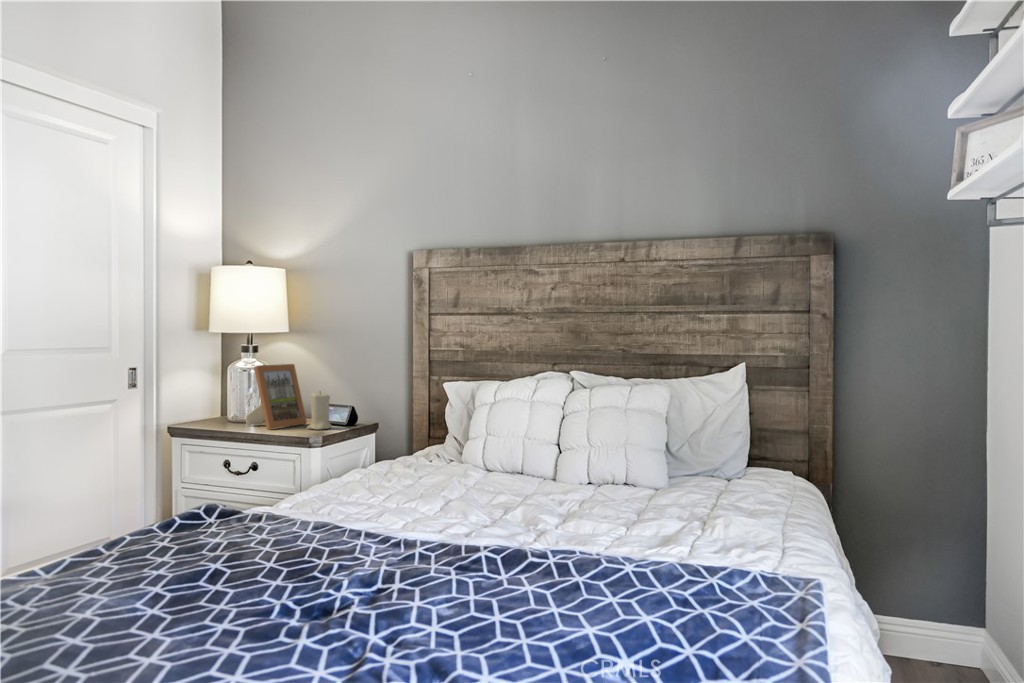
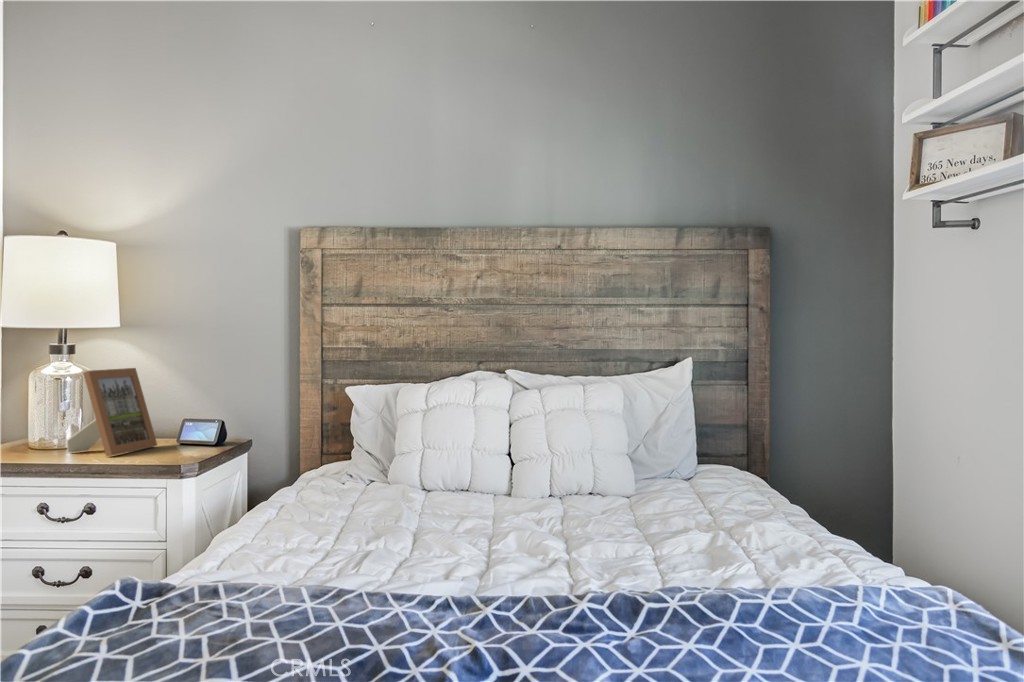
candle: present [307,392,332,430] -> none [166,402,200,453]

